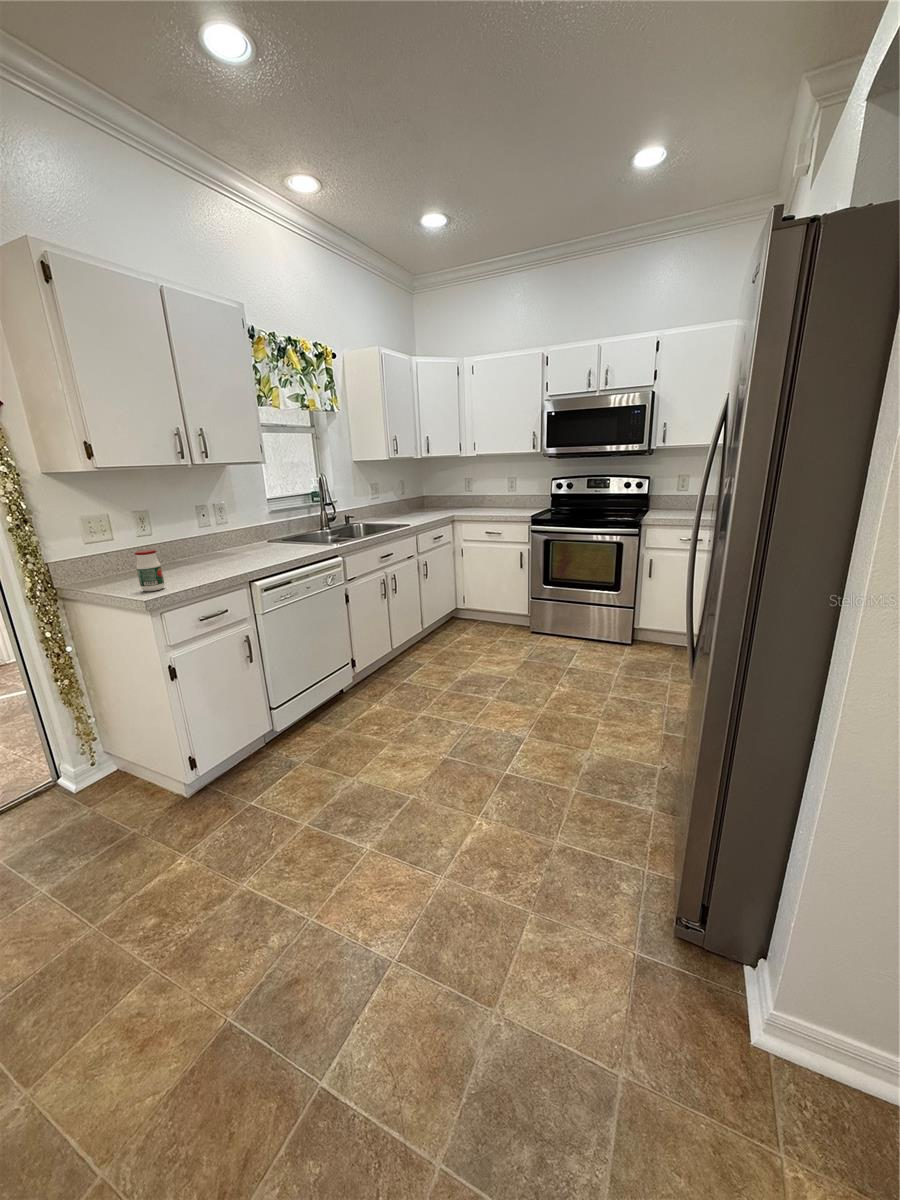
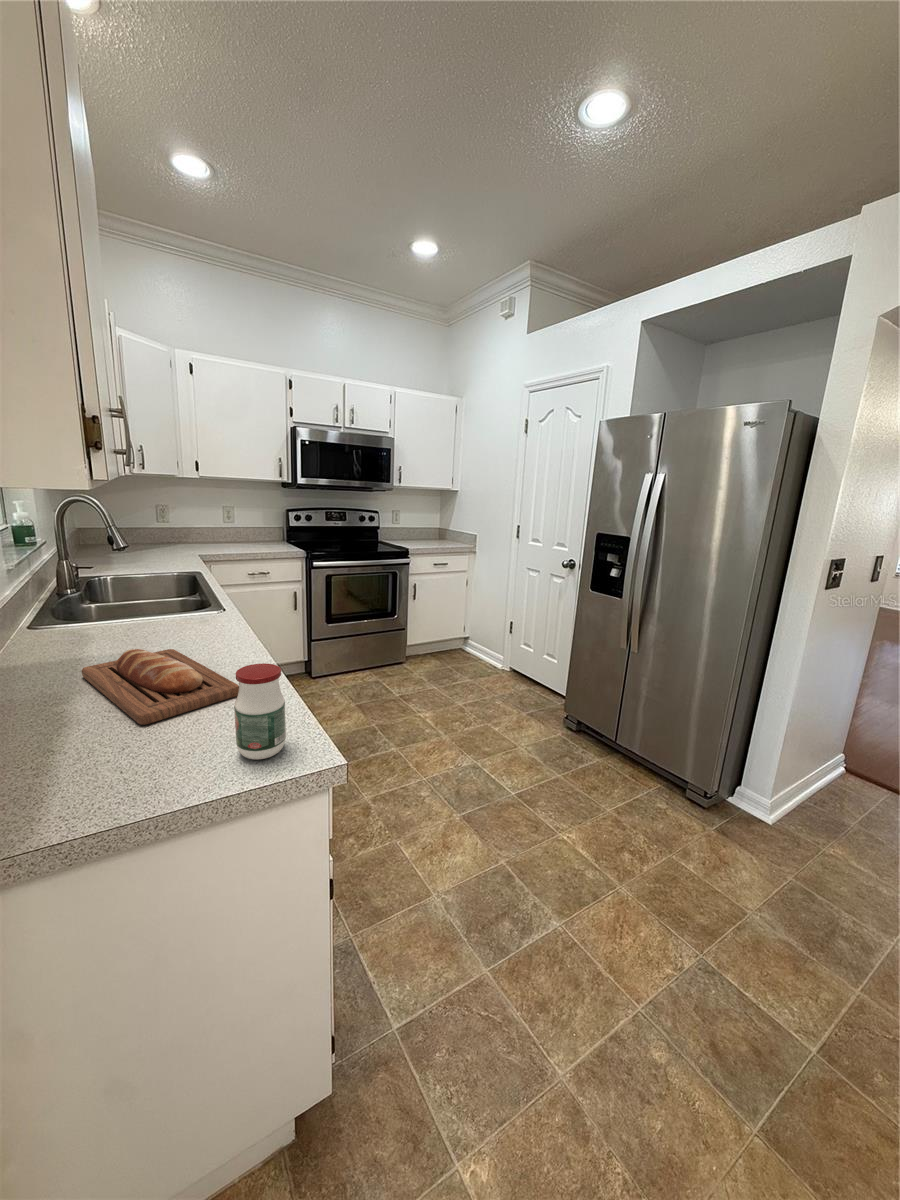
bread loaf: none [171,550,255,576] -> present [82,649,239,725]

